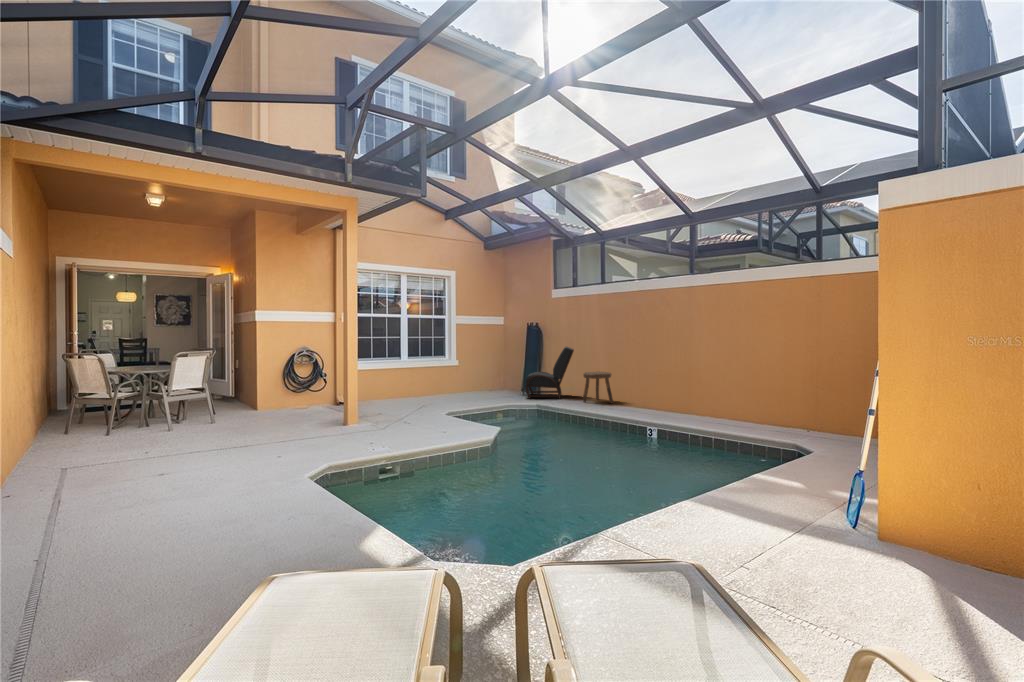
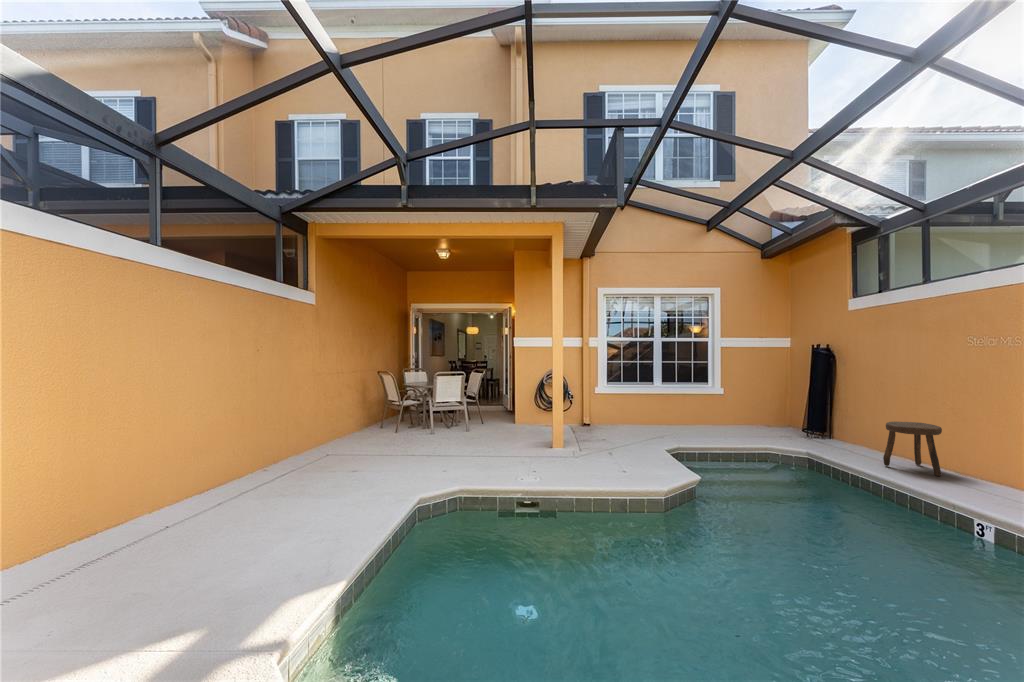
lounge chair: present [526,347,574,399] -> none [797,381,886,454]

